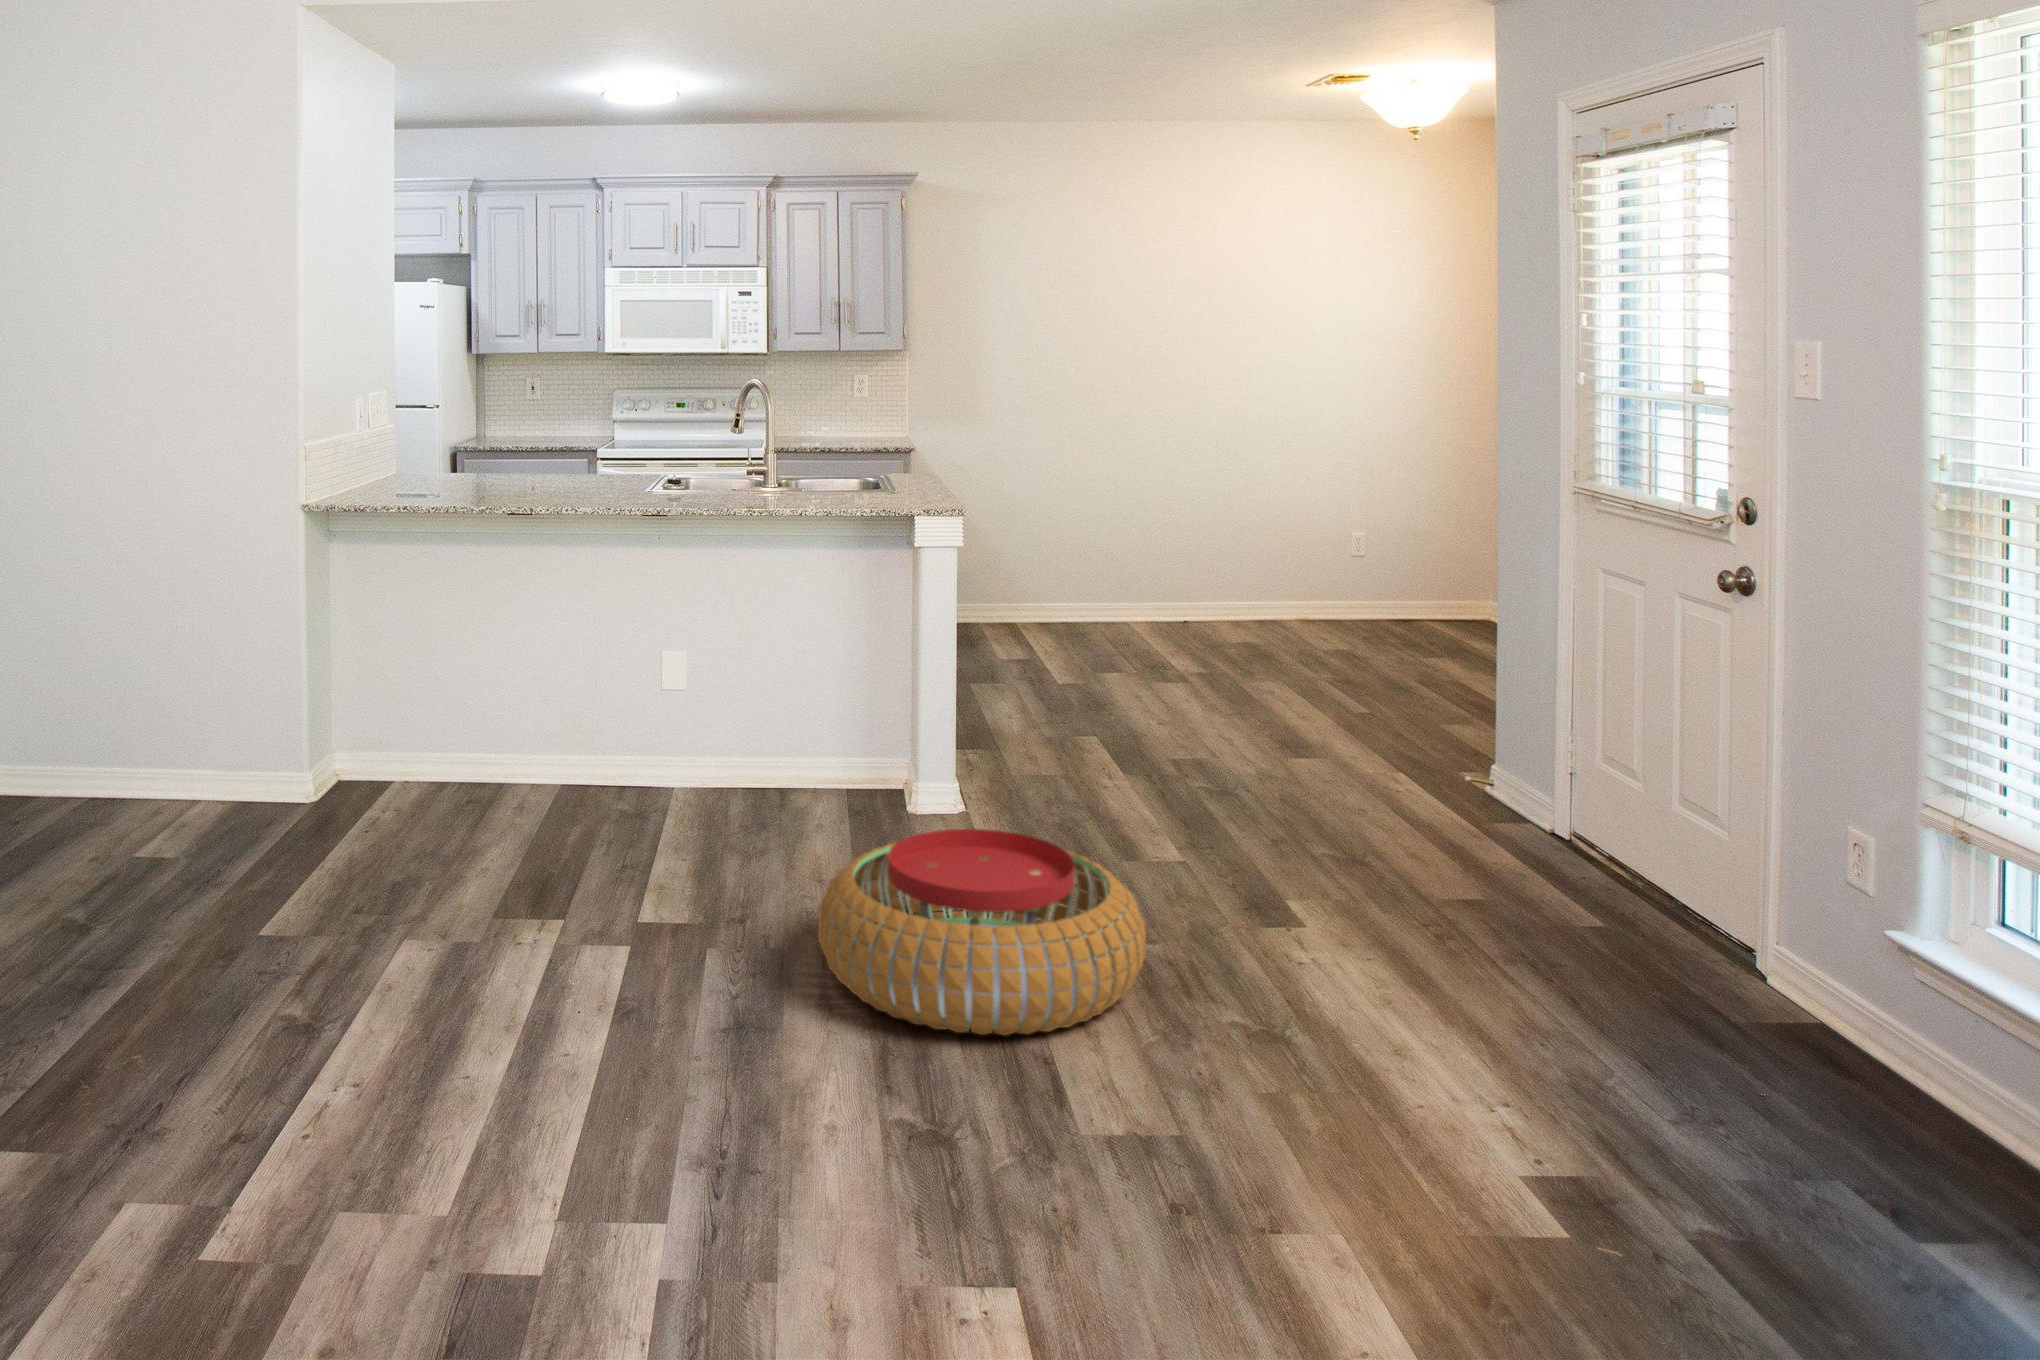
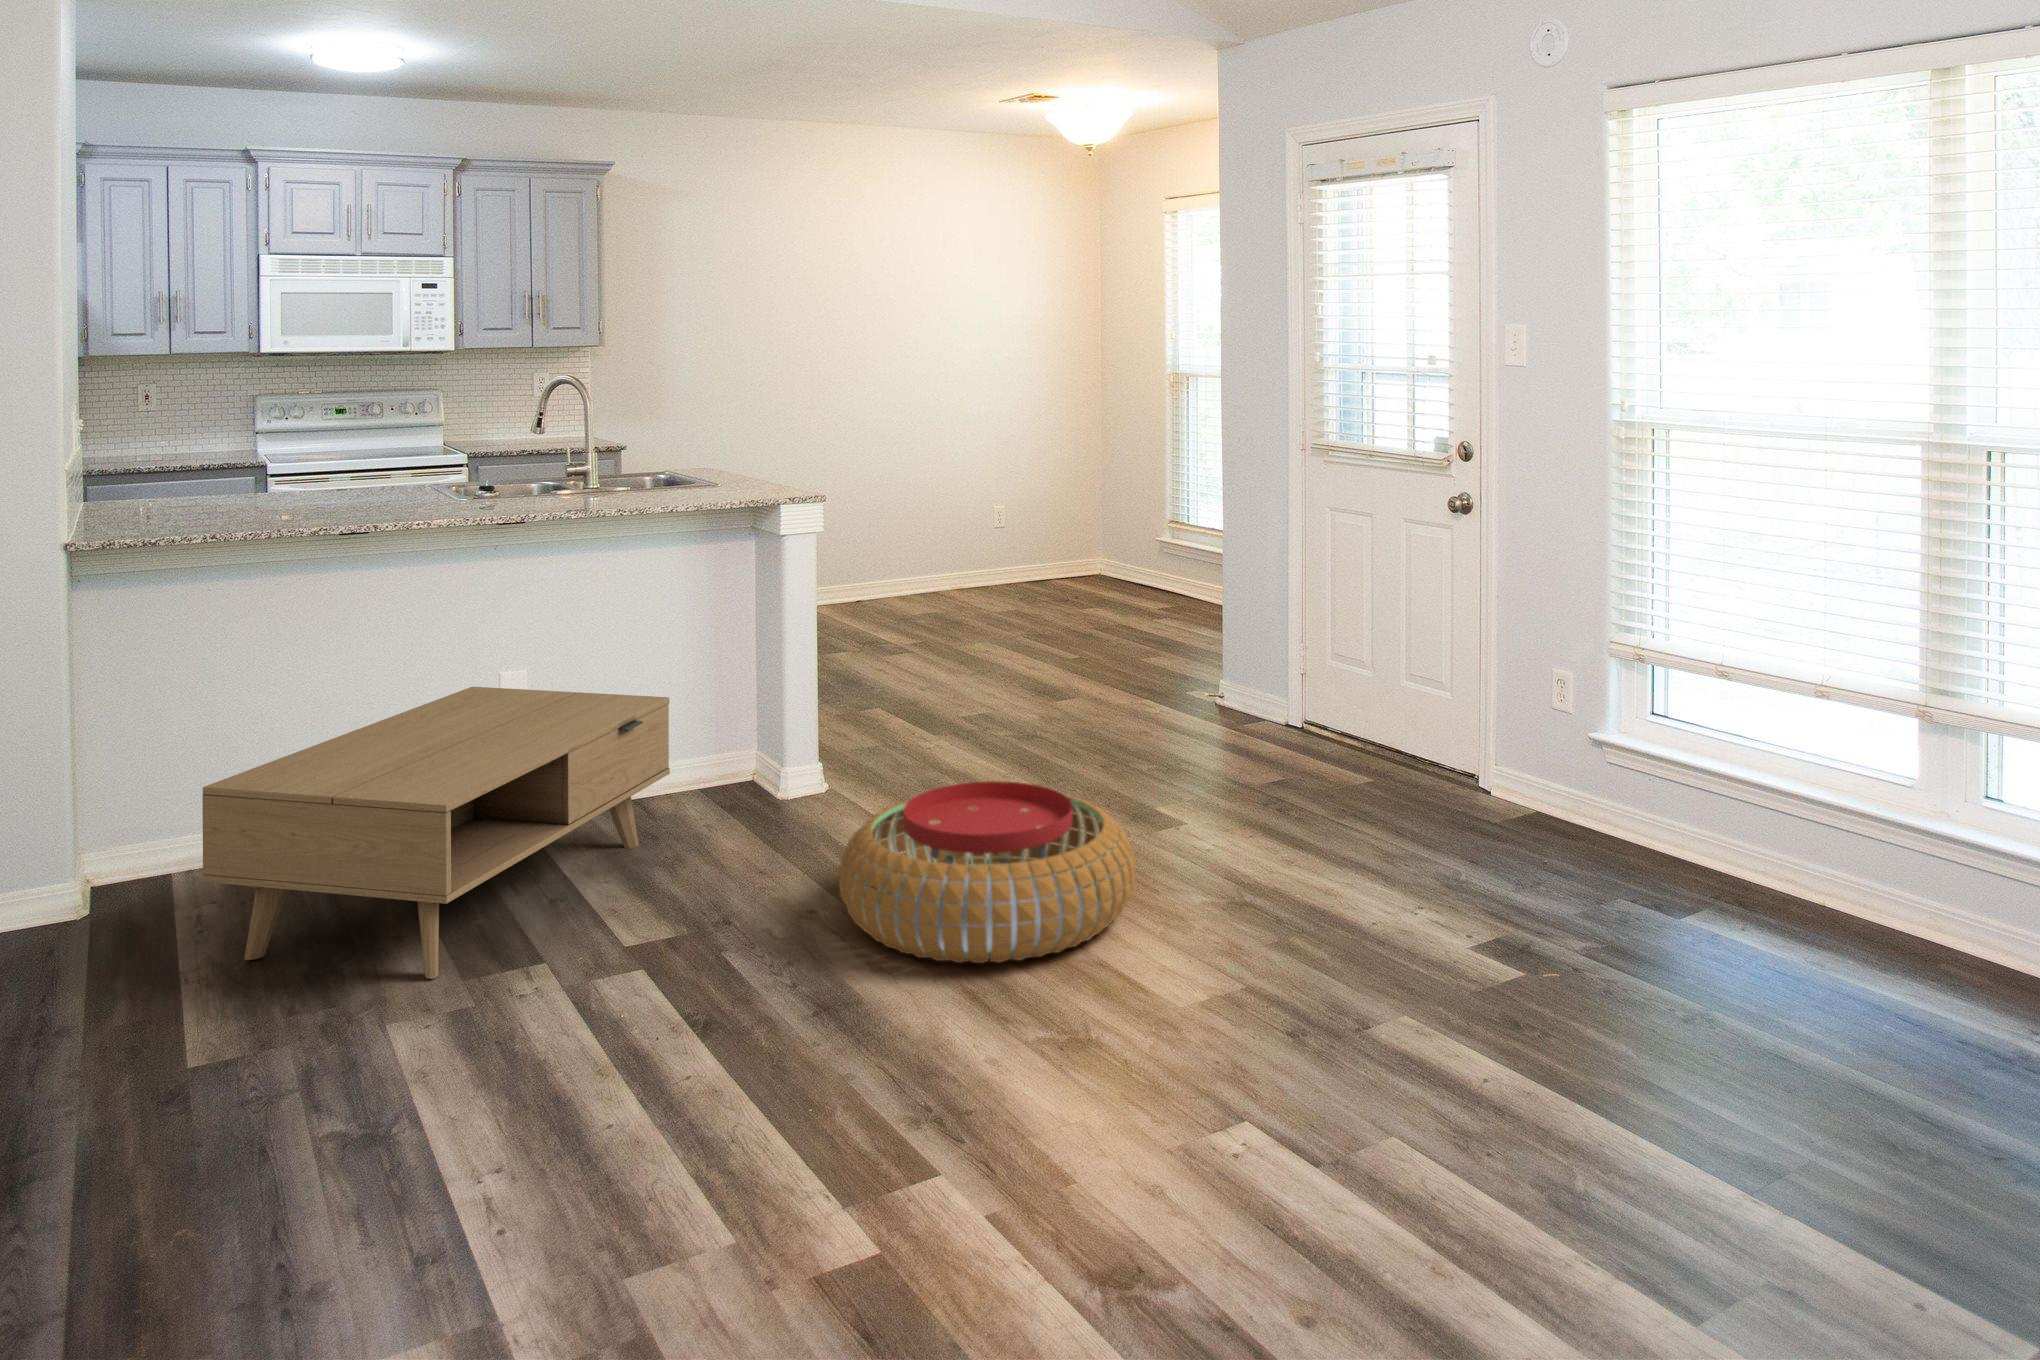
coffee table: none [345,660,769,912] -> present [202,687,670,979]

